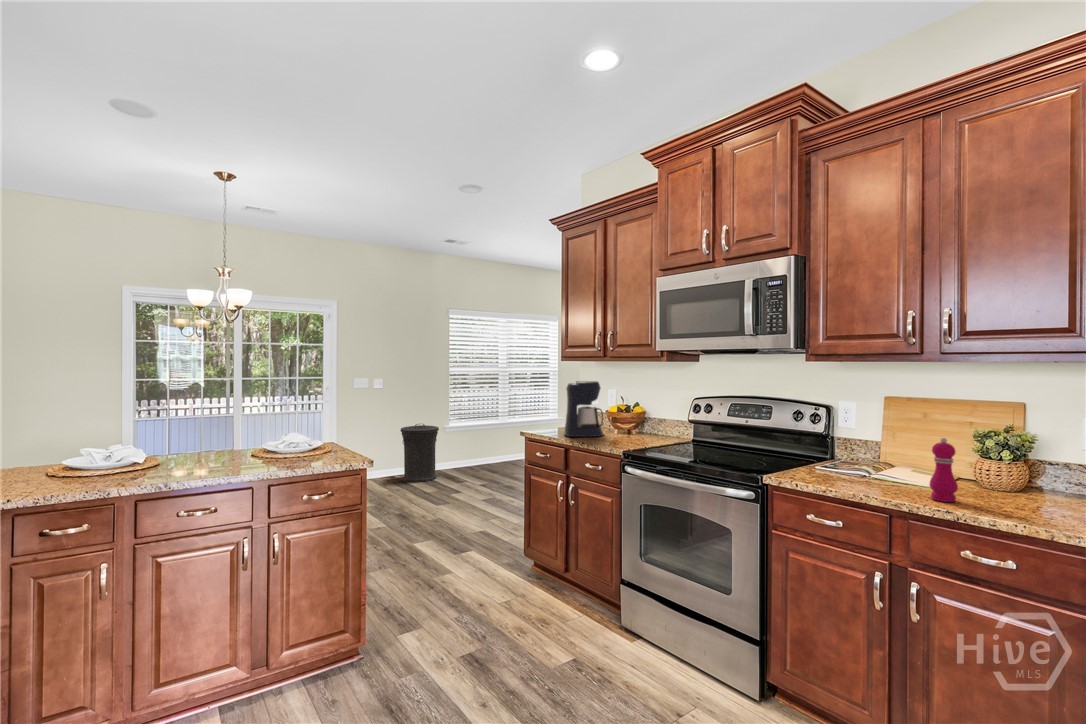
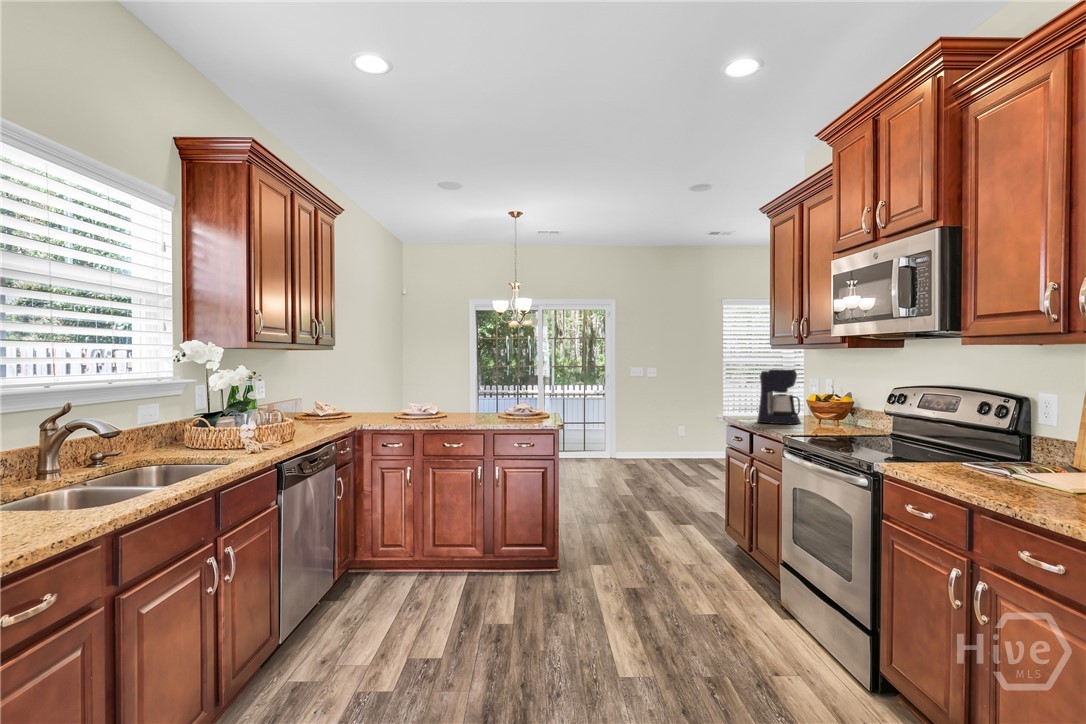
trash can: present [401,424,439,482] -> none [668,411,705,466]
pepper mill: present [929,438,958,502] -> none [1017,428,1052,502]

